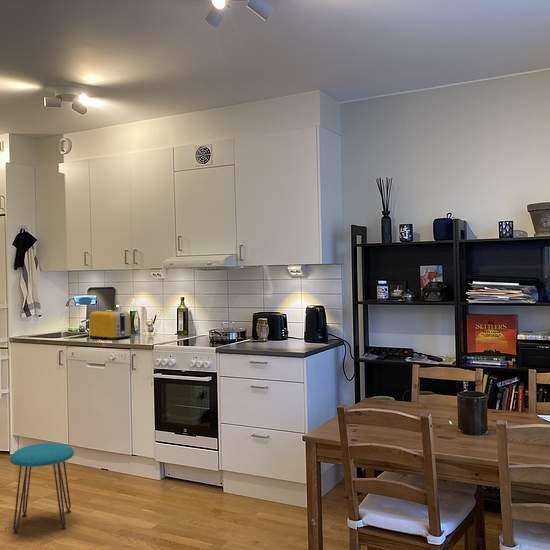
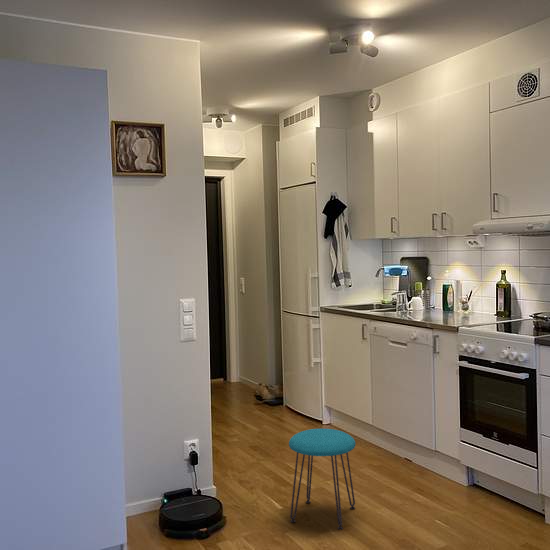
toaster: present [89,311,131,340] -> none [395,283,440,318]

